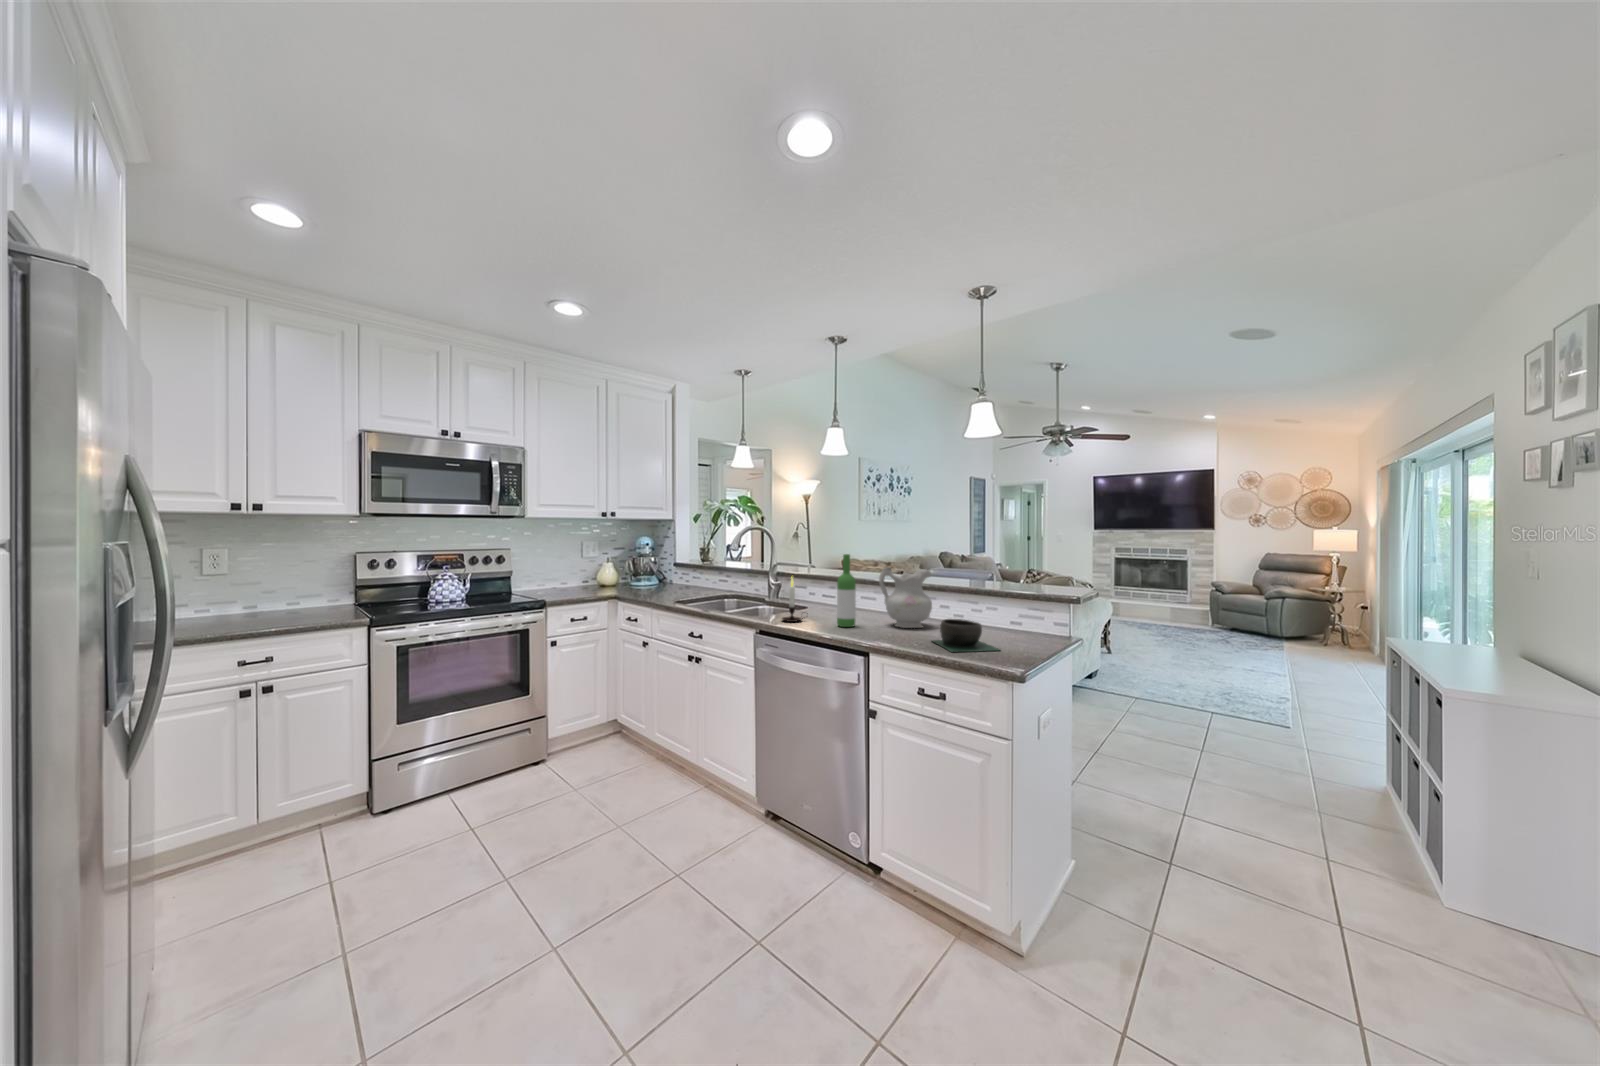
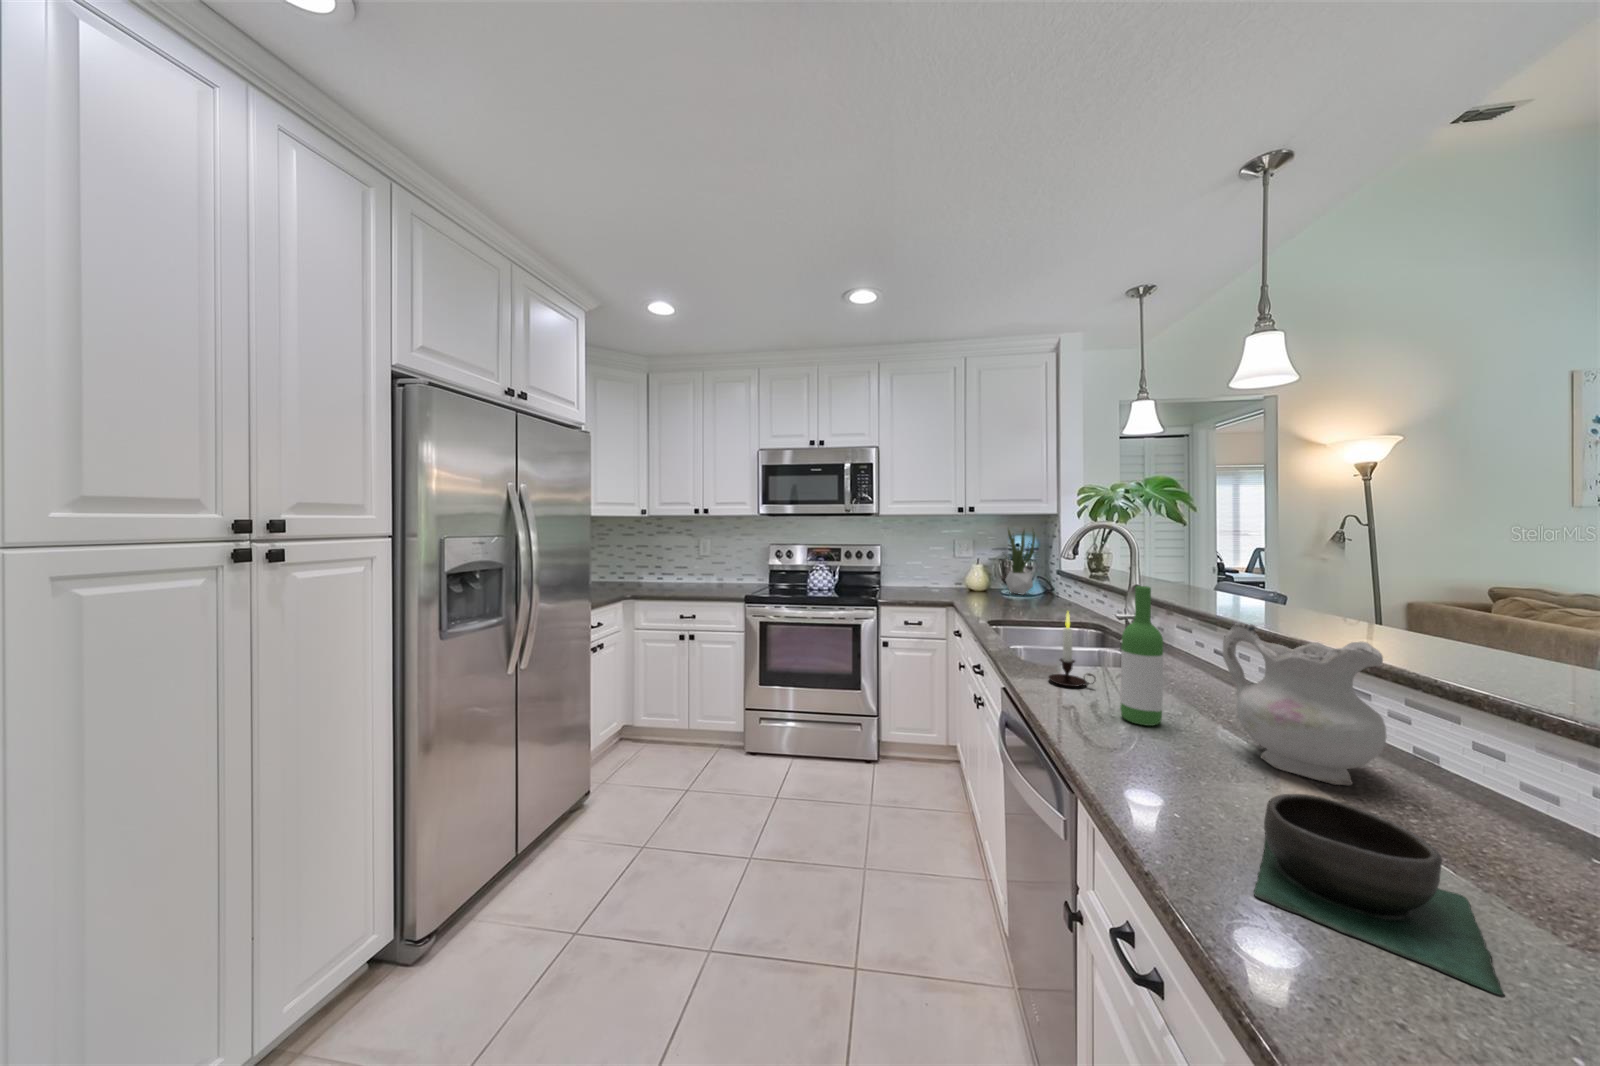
potted plant: none [635,528,662,586] -> present [1005,529,1035,595]

